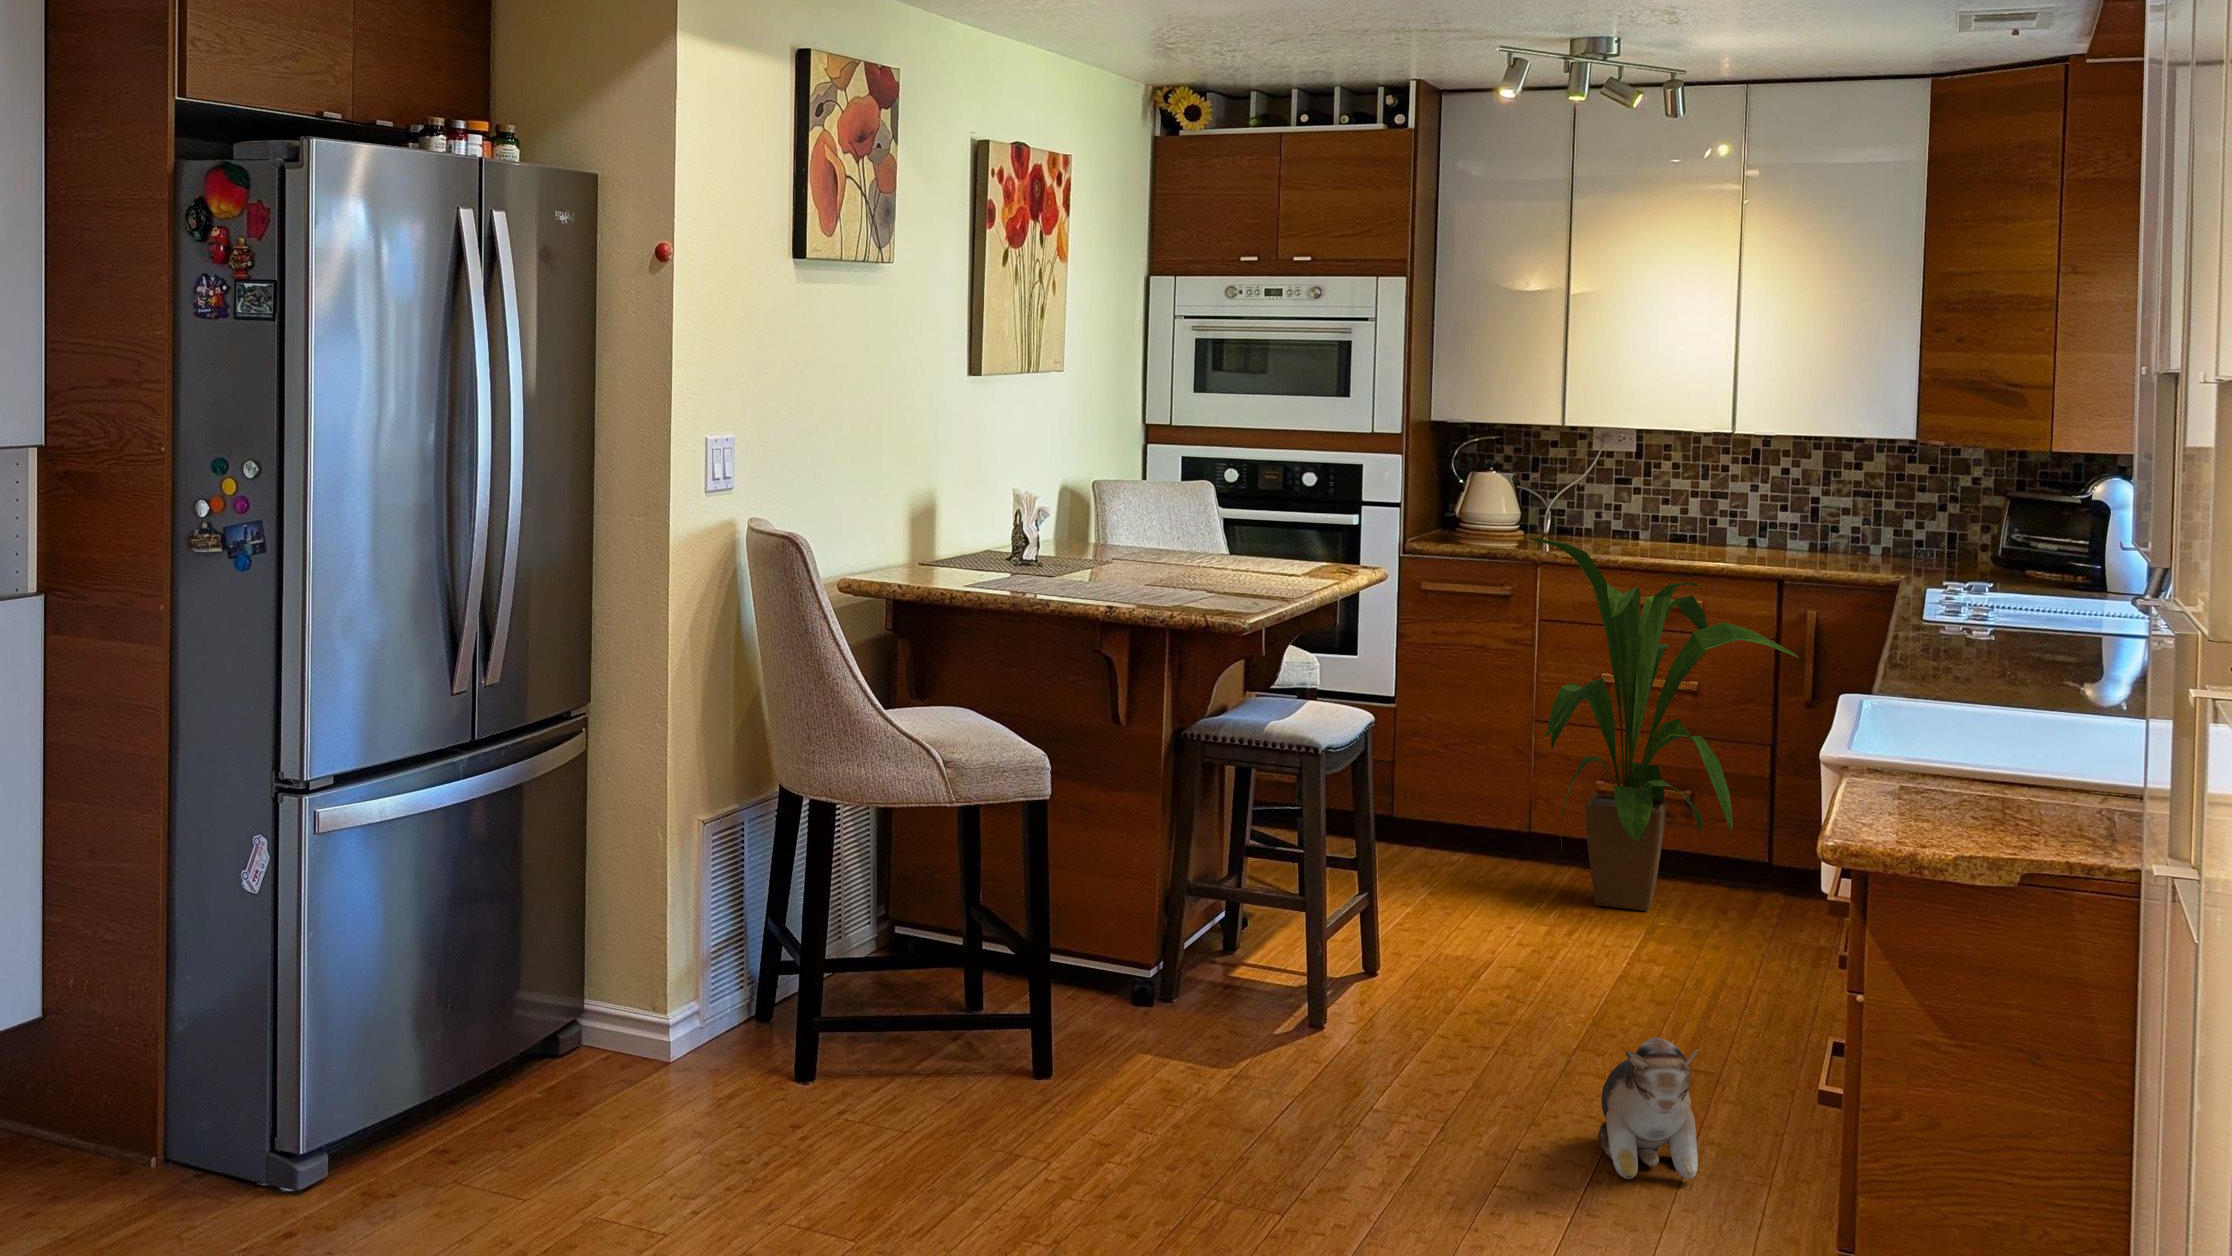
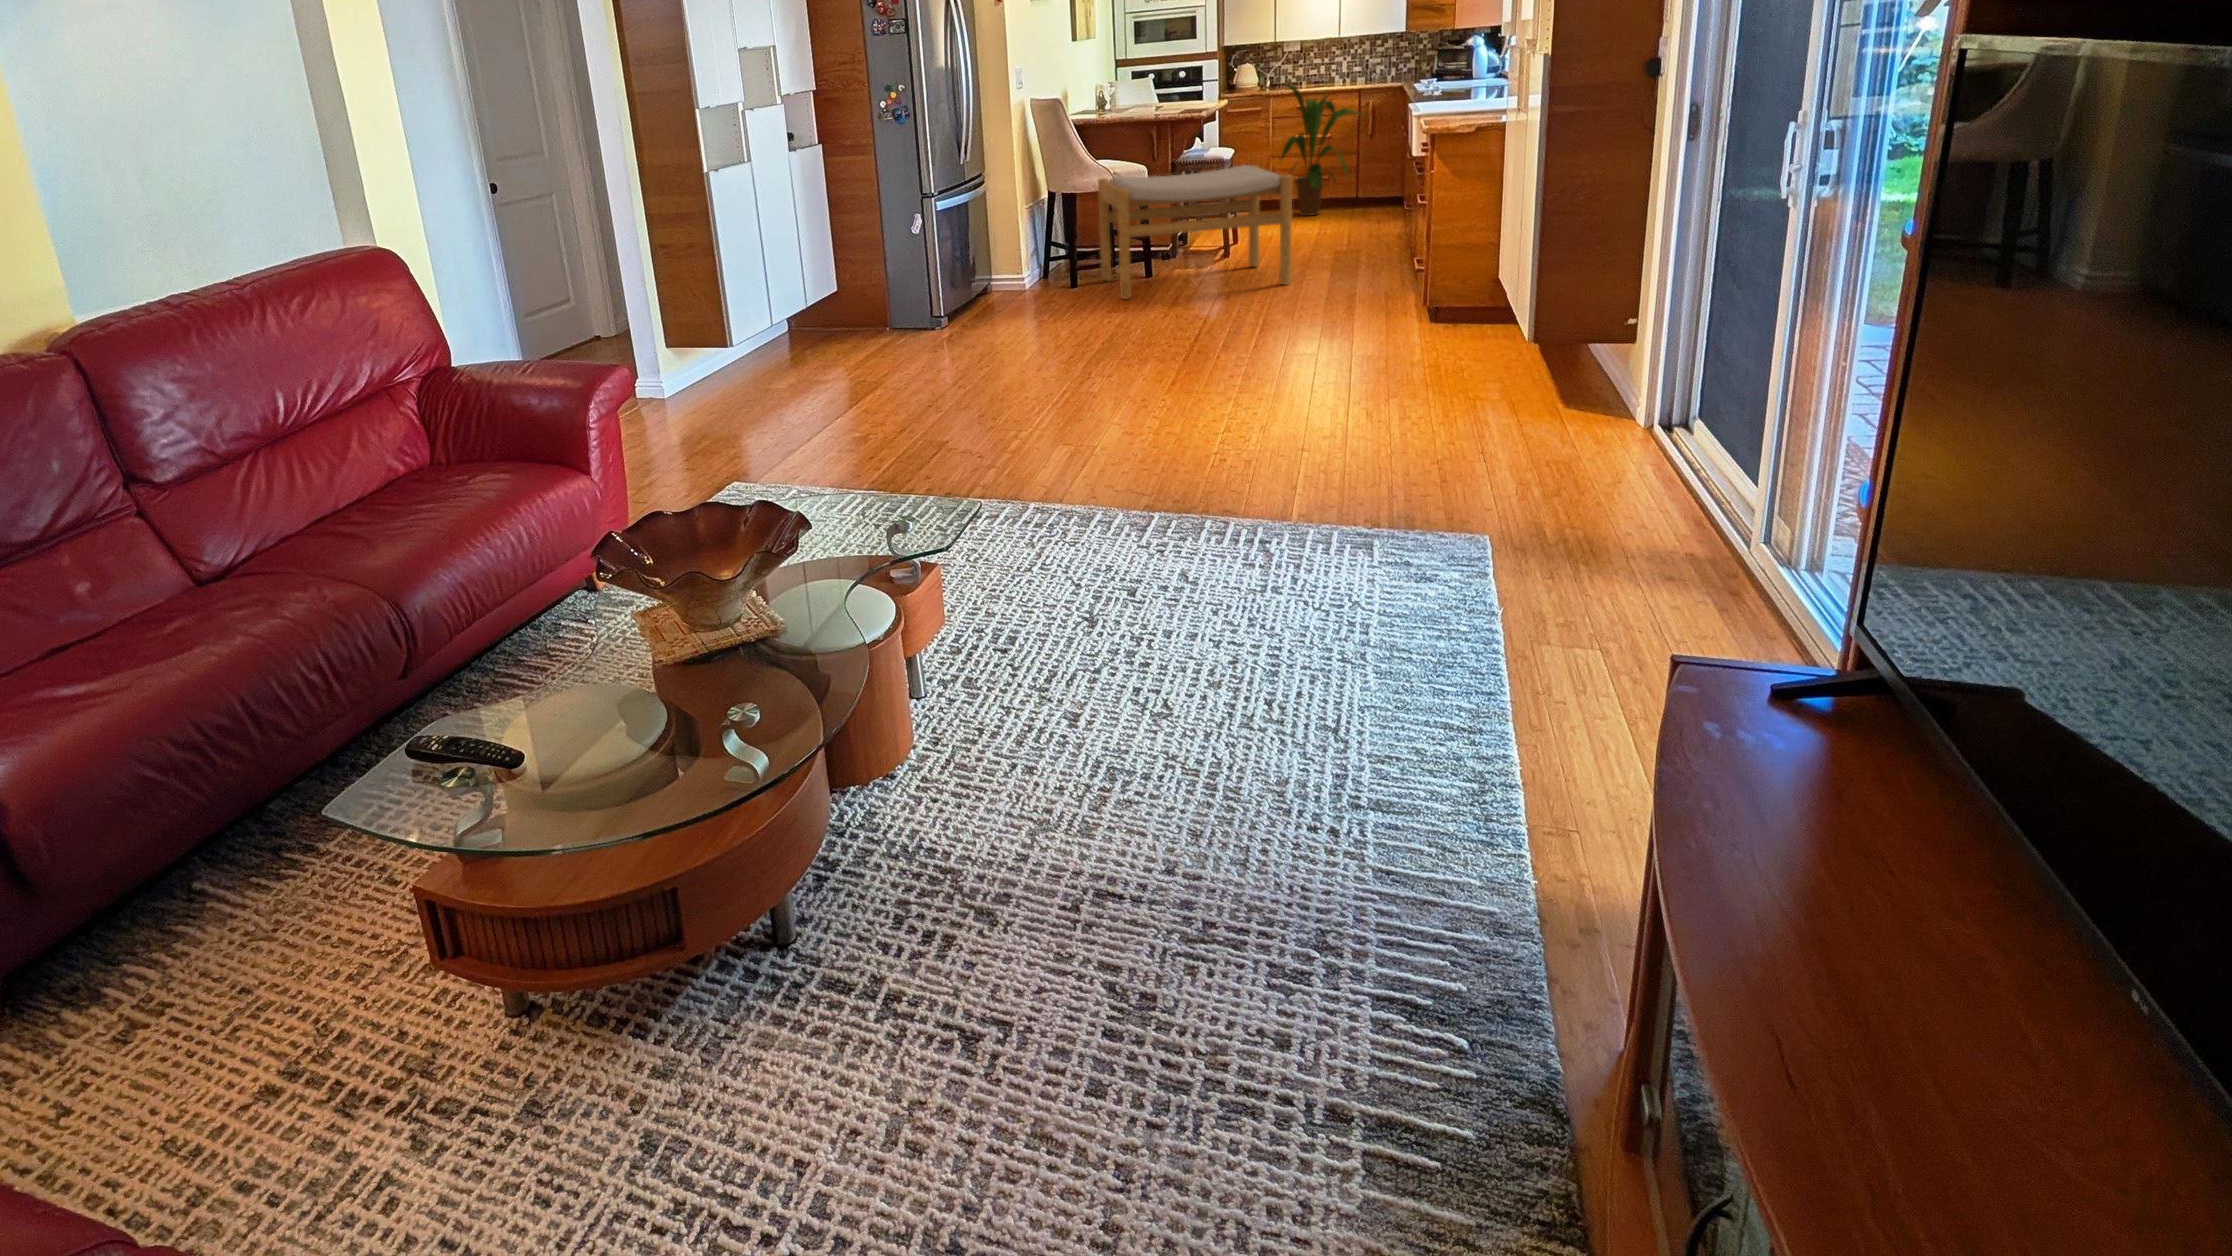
footstool: none [885,771,1443,1197] -> present [1098,165,1292,299]
plush toy: present [1599,1037,1699,1179] -> none [1333,228,1368,274]

